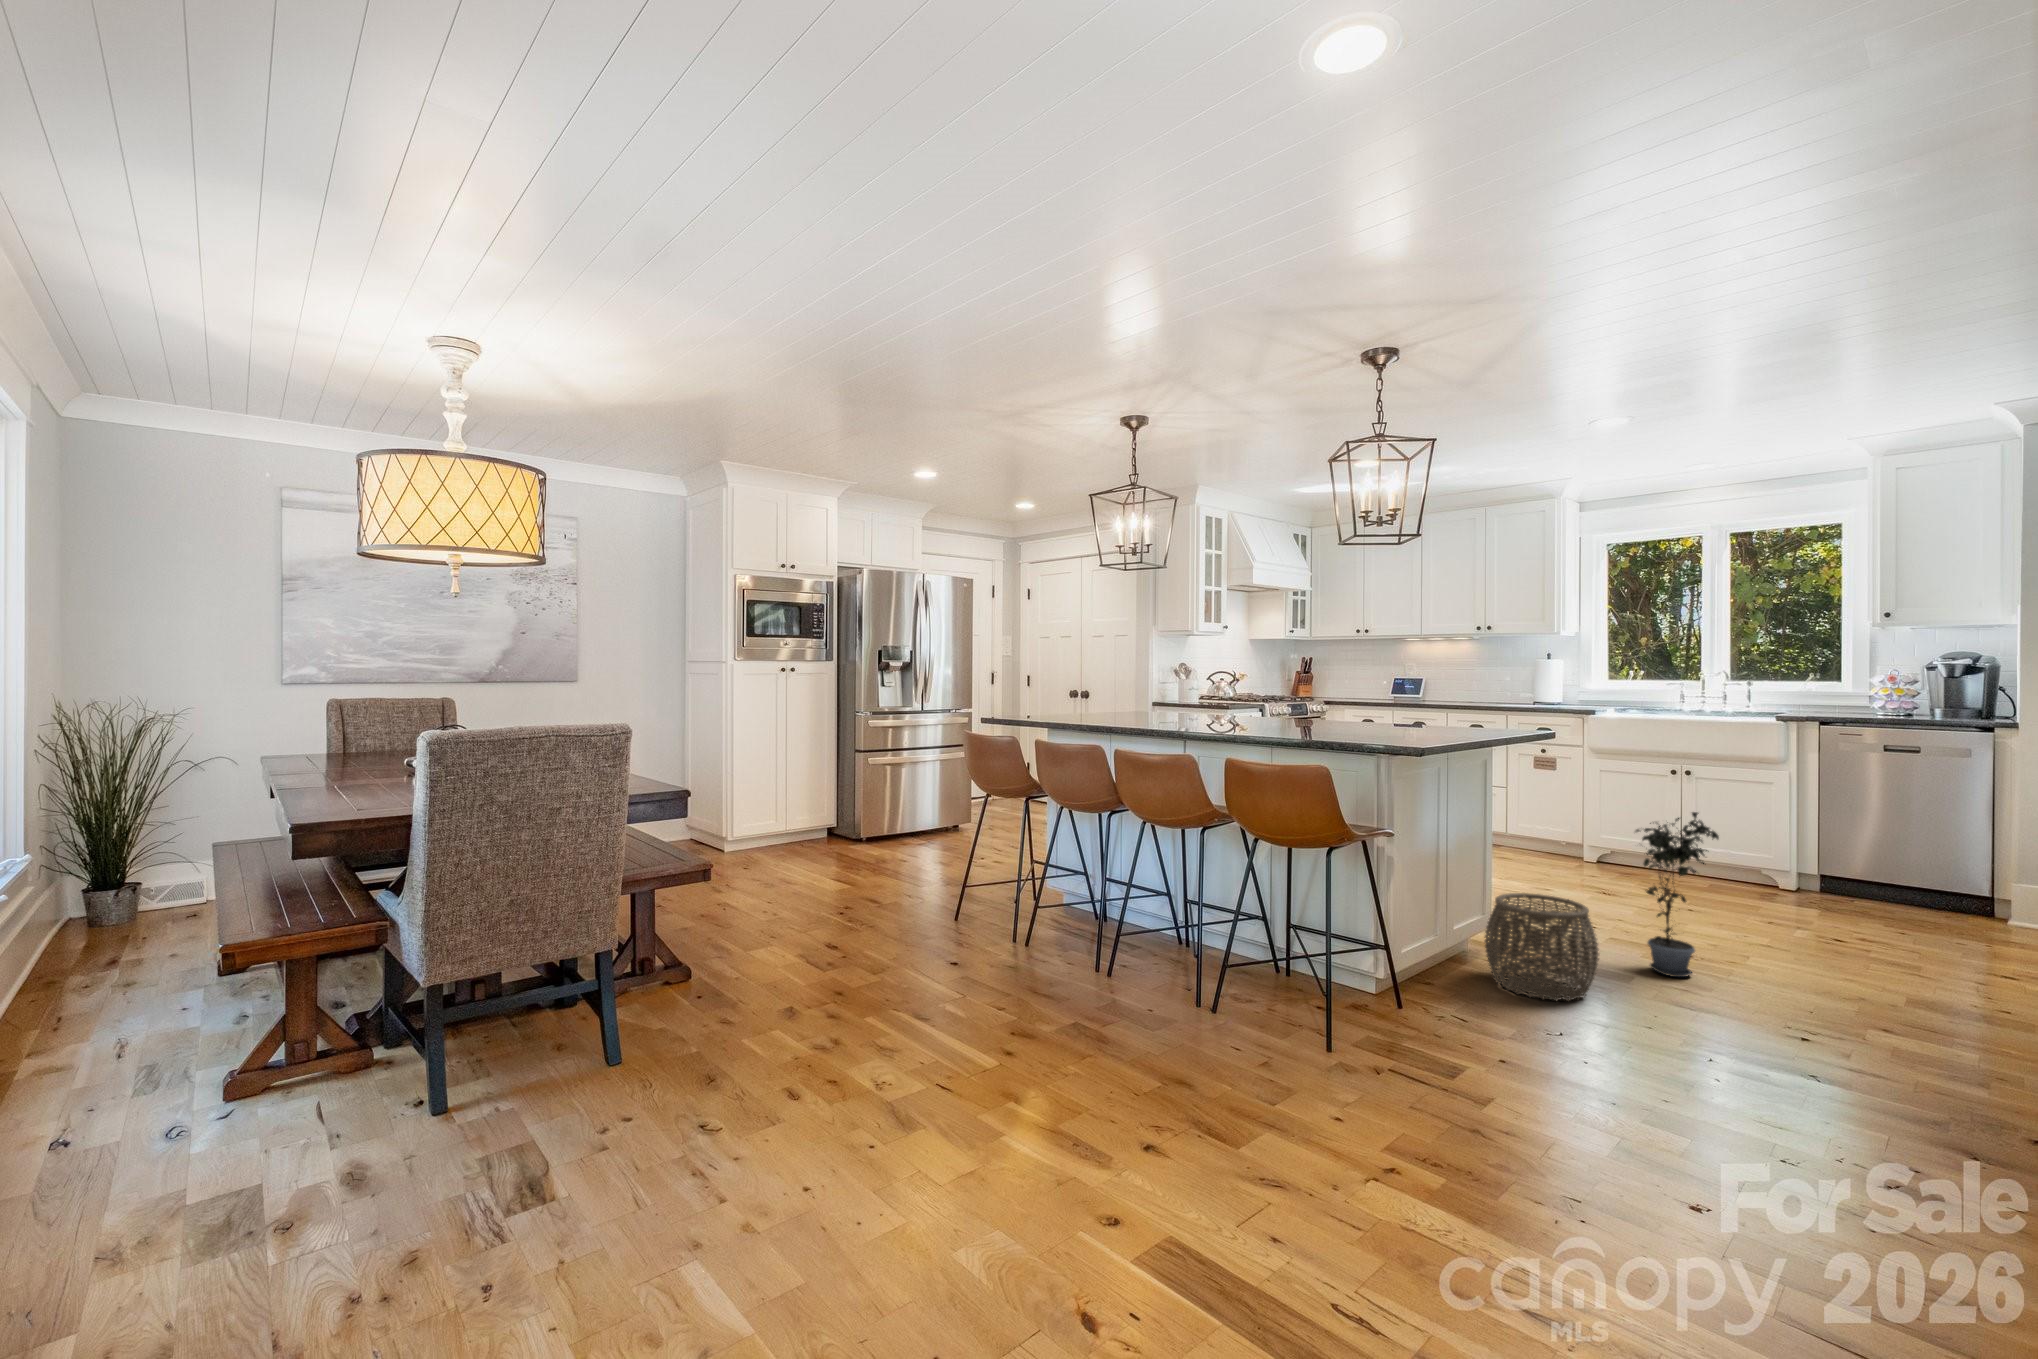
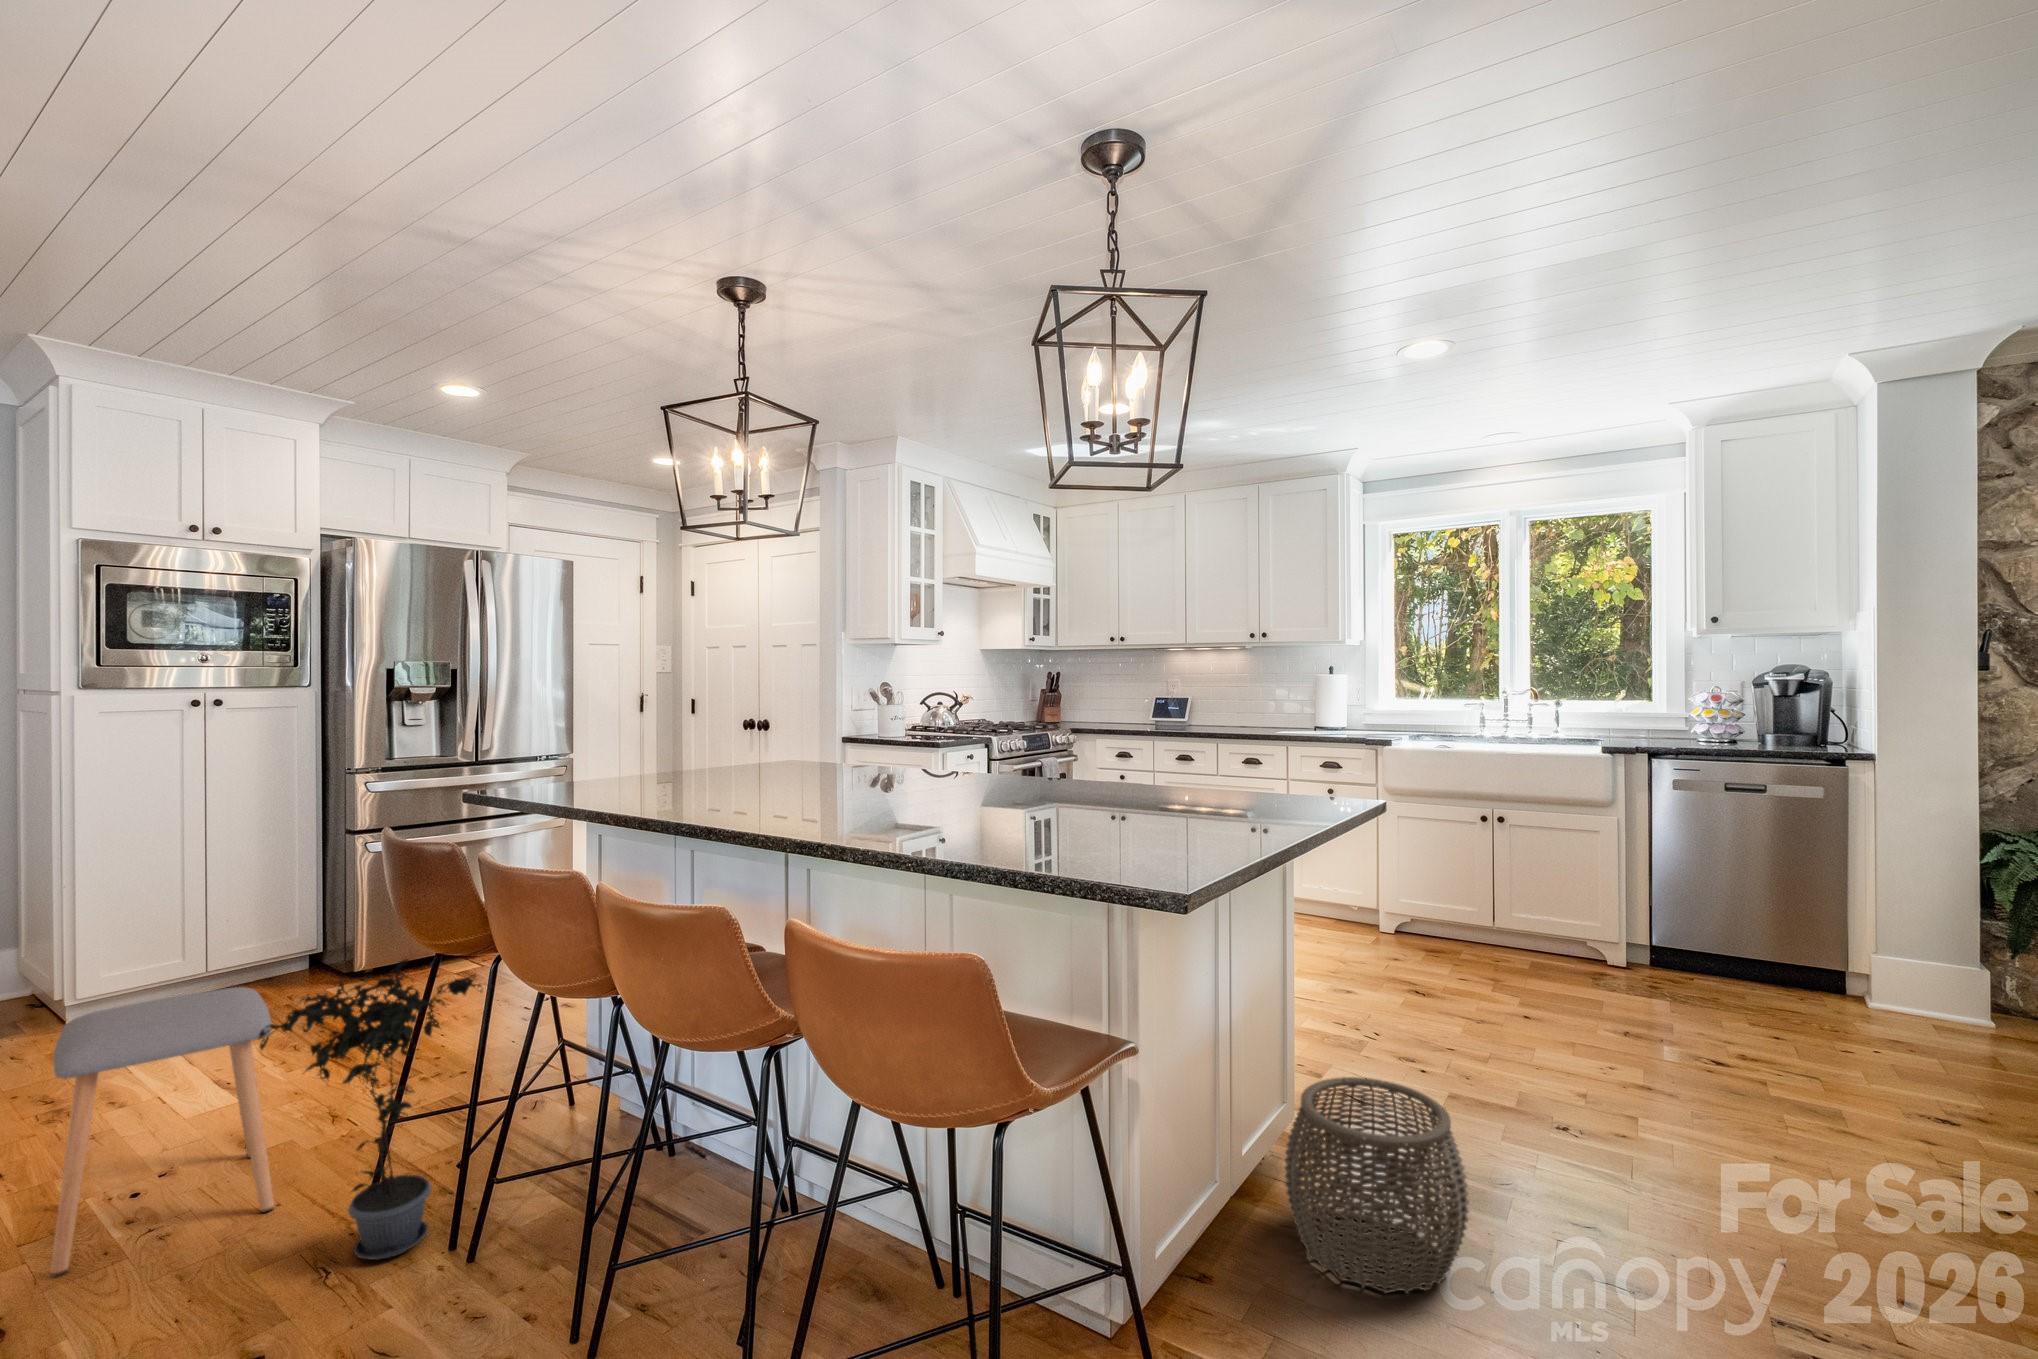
potted plant: present [1636,812,1719,977] -> present [259,959,491,1260]
stool: none [814,817,916,937] -> present [51,987,274,1276]

